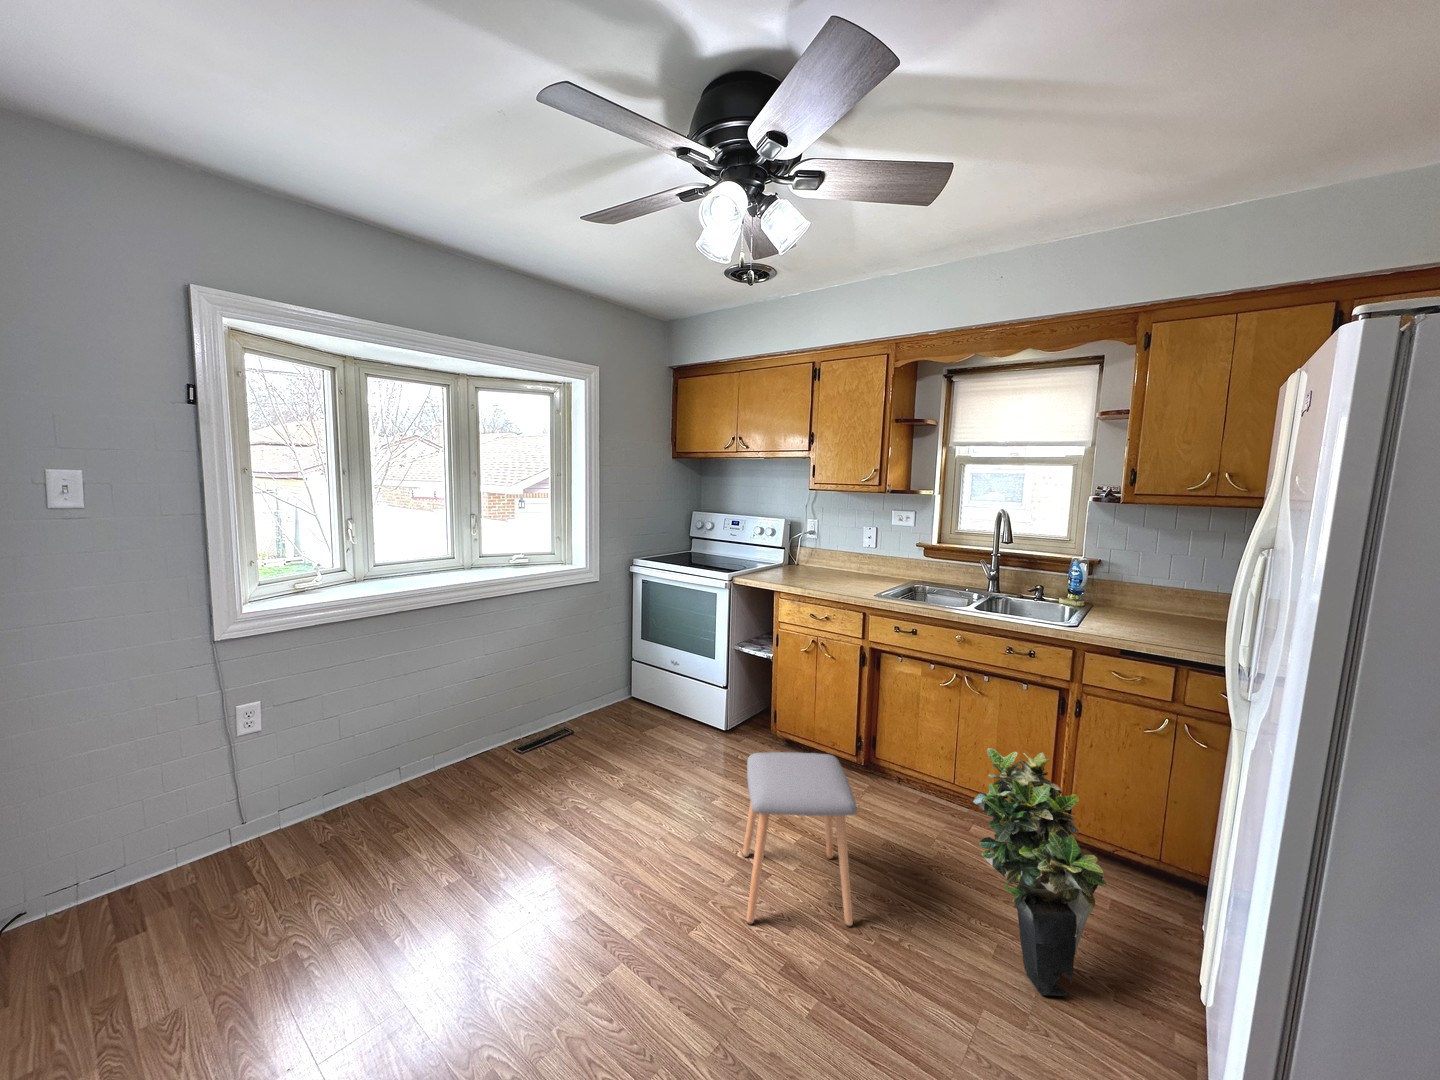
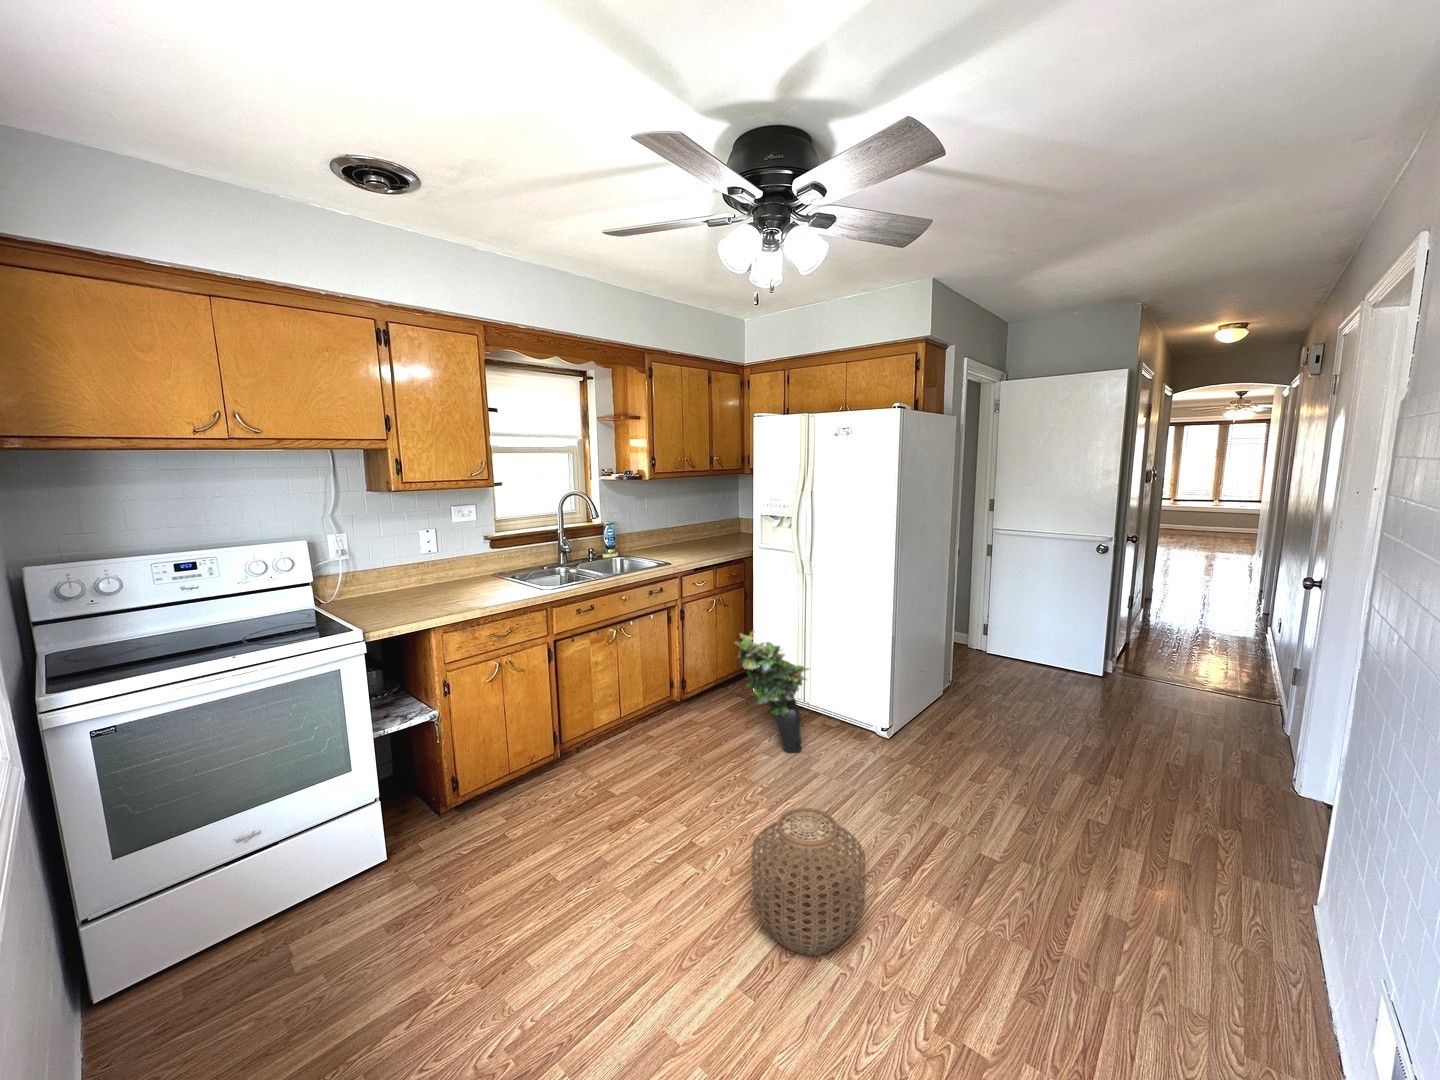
stool: present [743,752,857,927] -> none [658,712,754,860]
woven basket: none [578,838,697,996] -> present [751,808,865,955]

